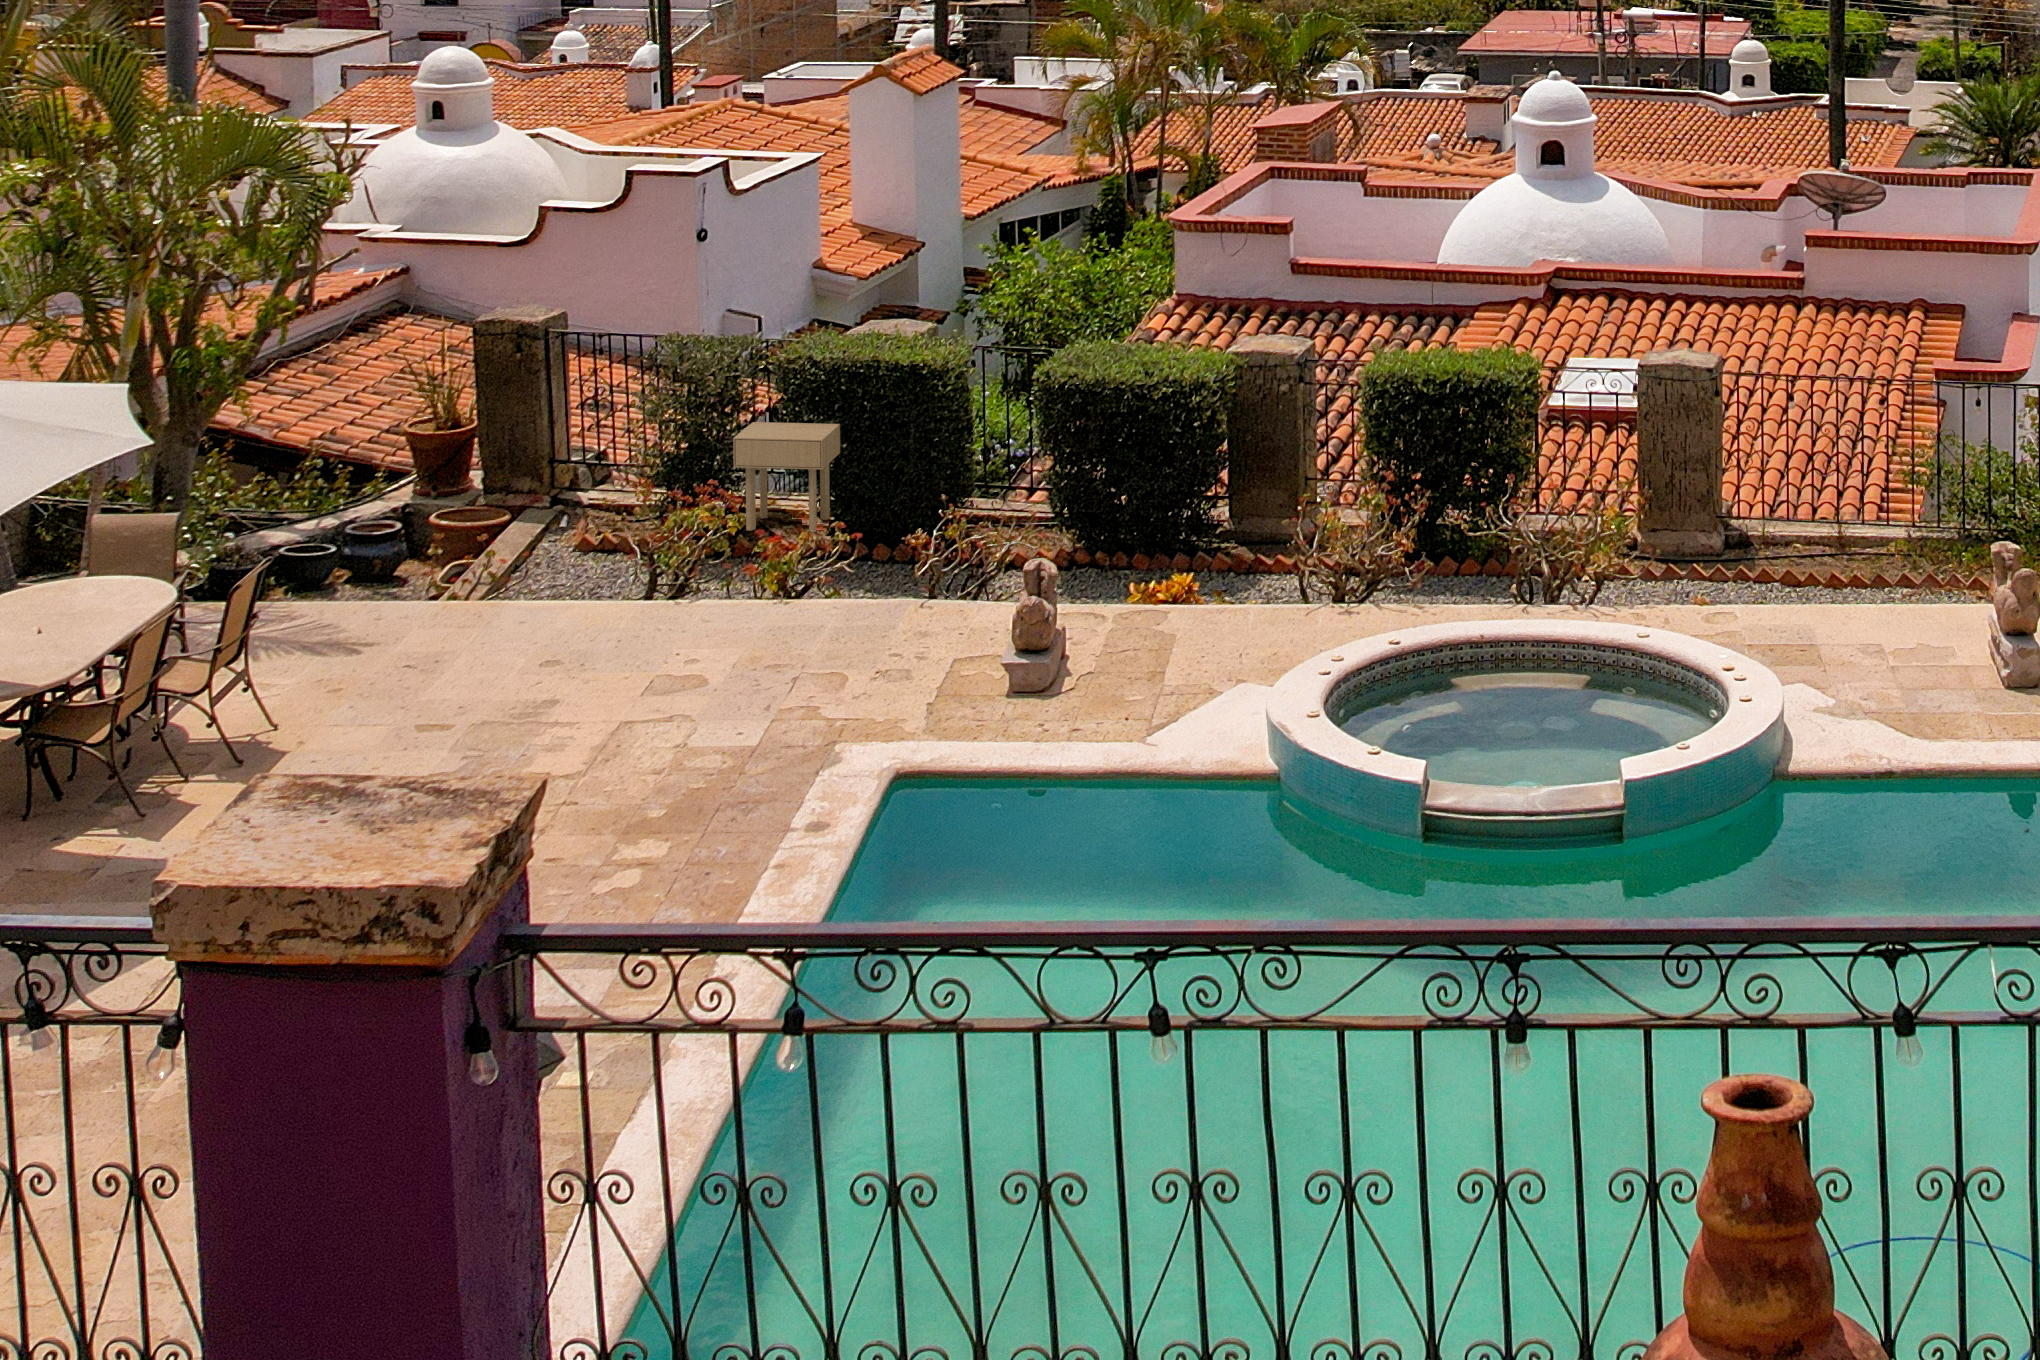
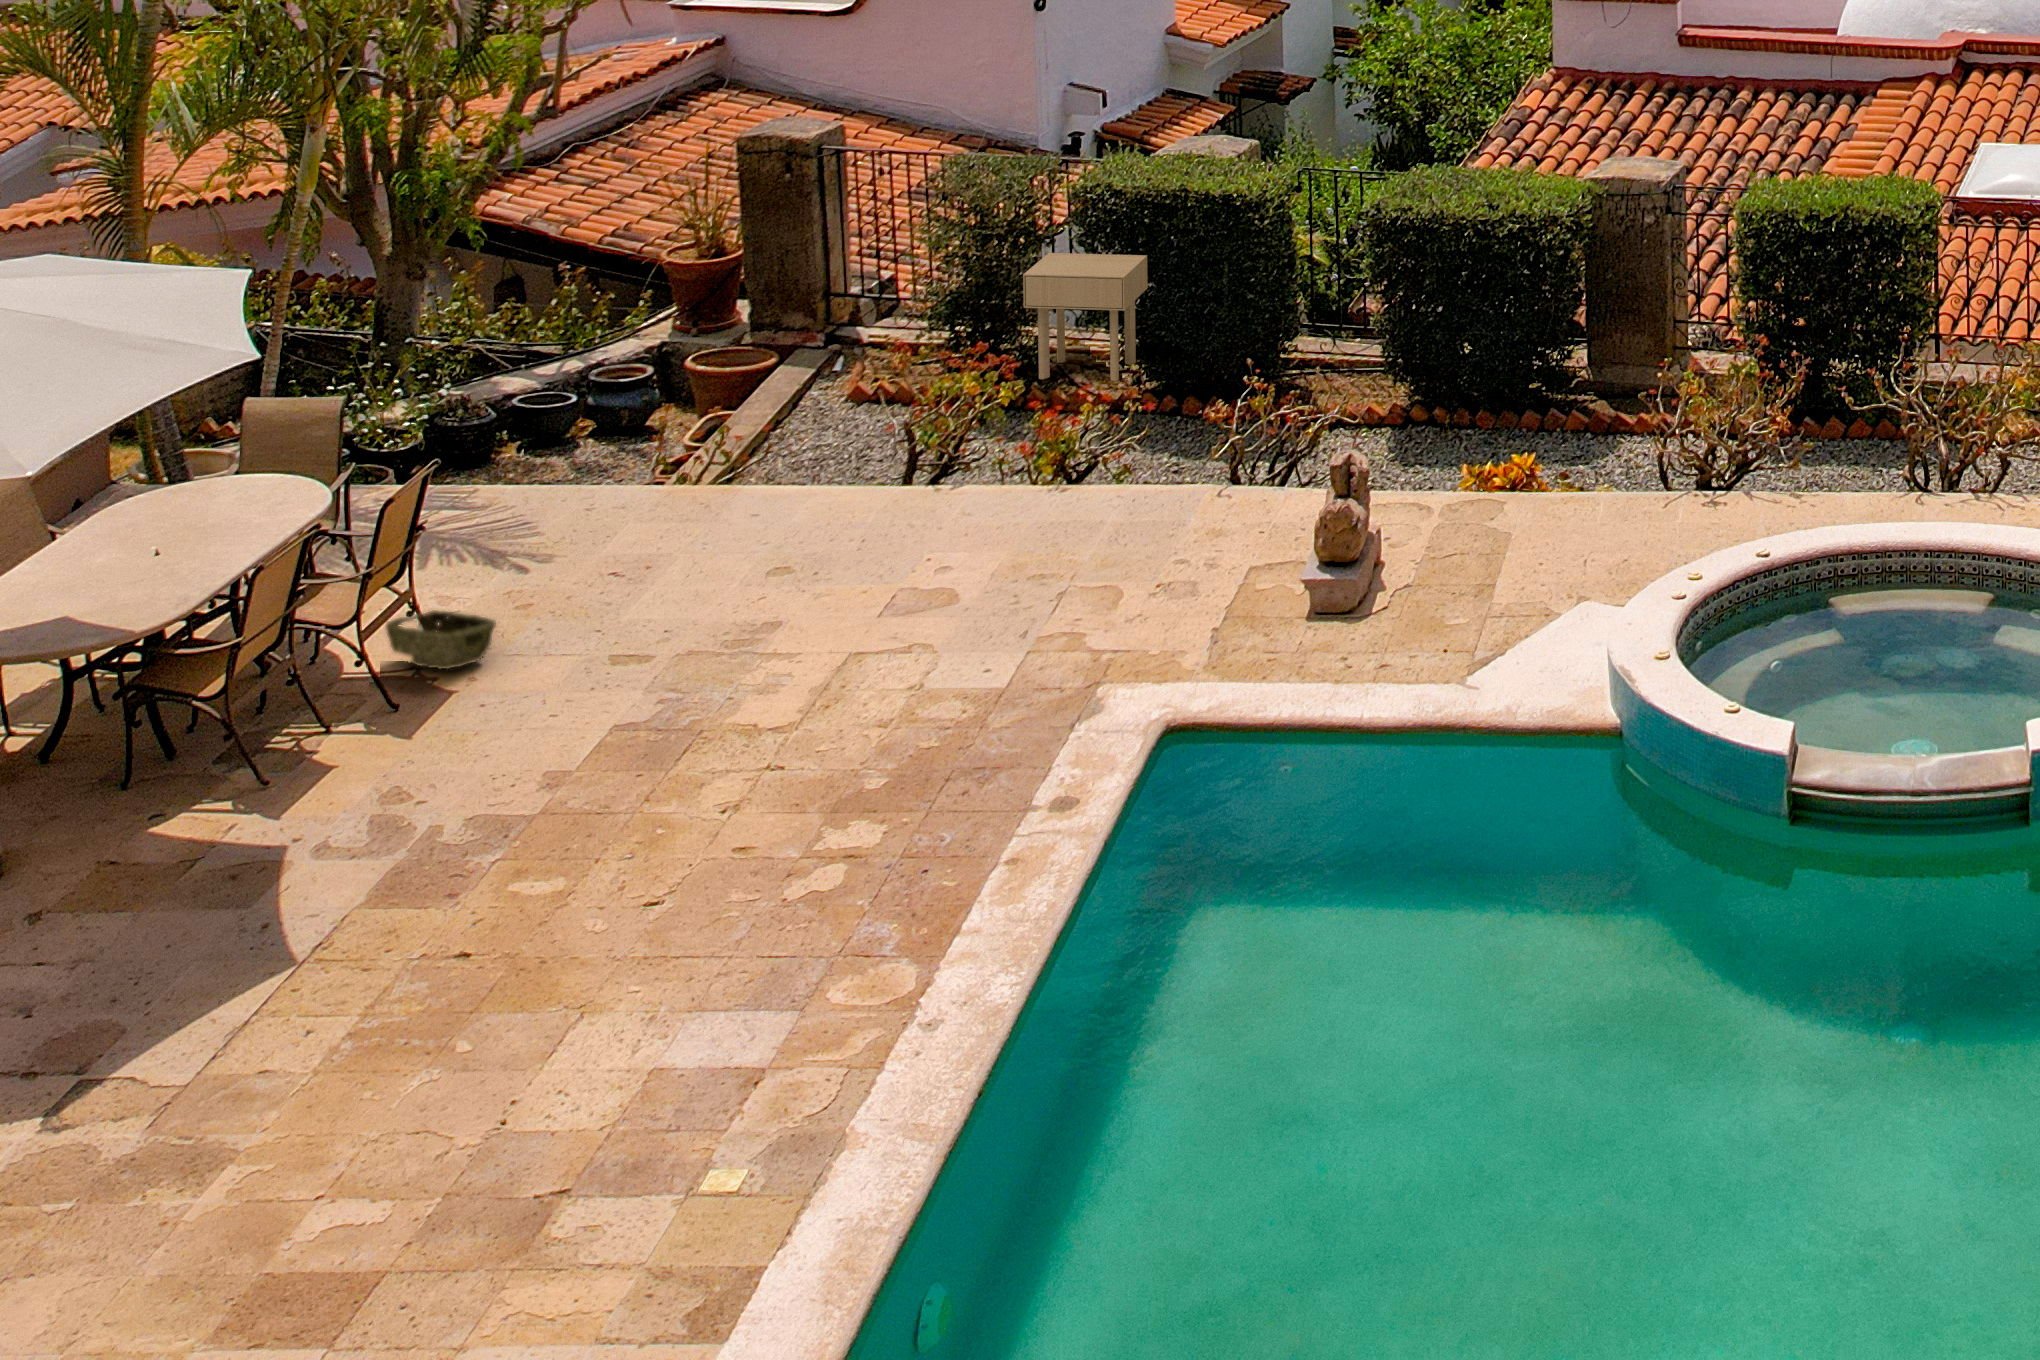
woven basket: none [225,692,318,739] -> present [386,610,496,669]

